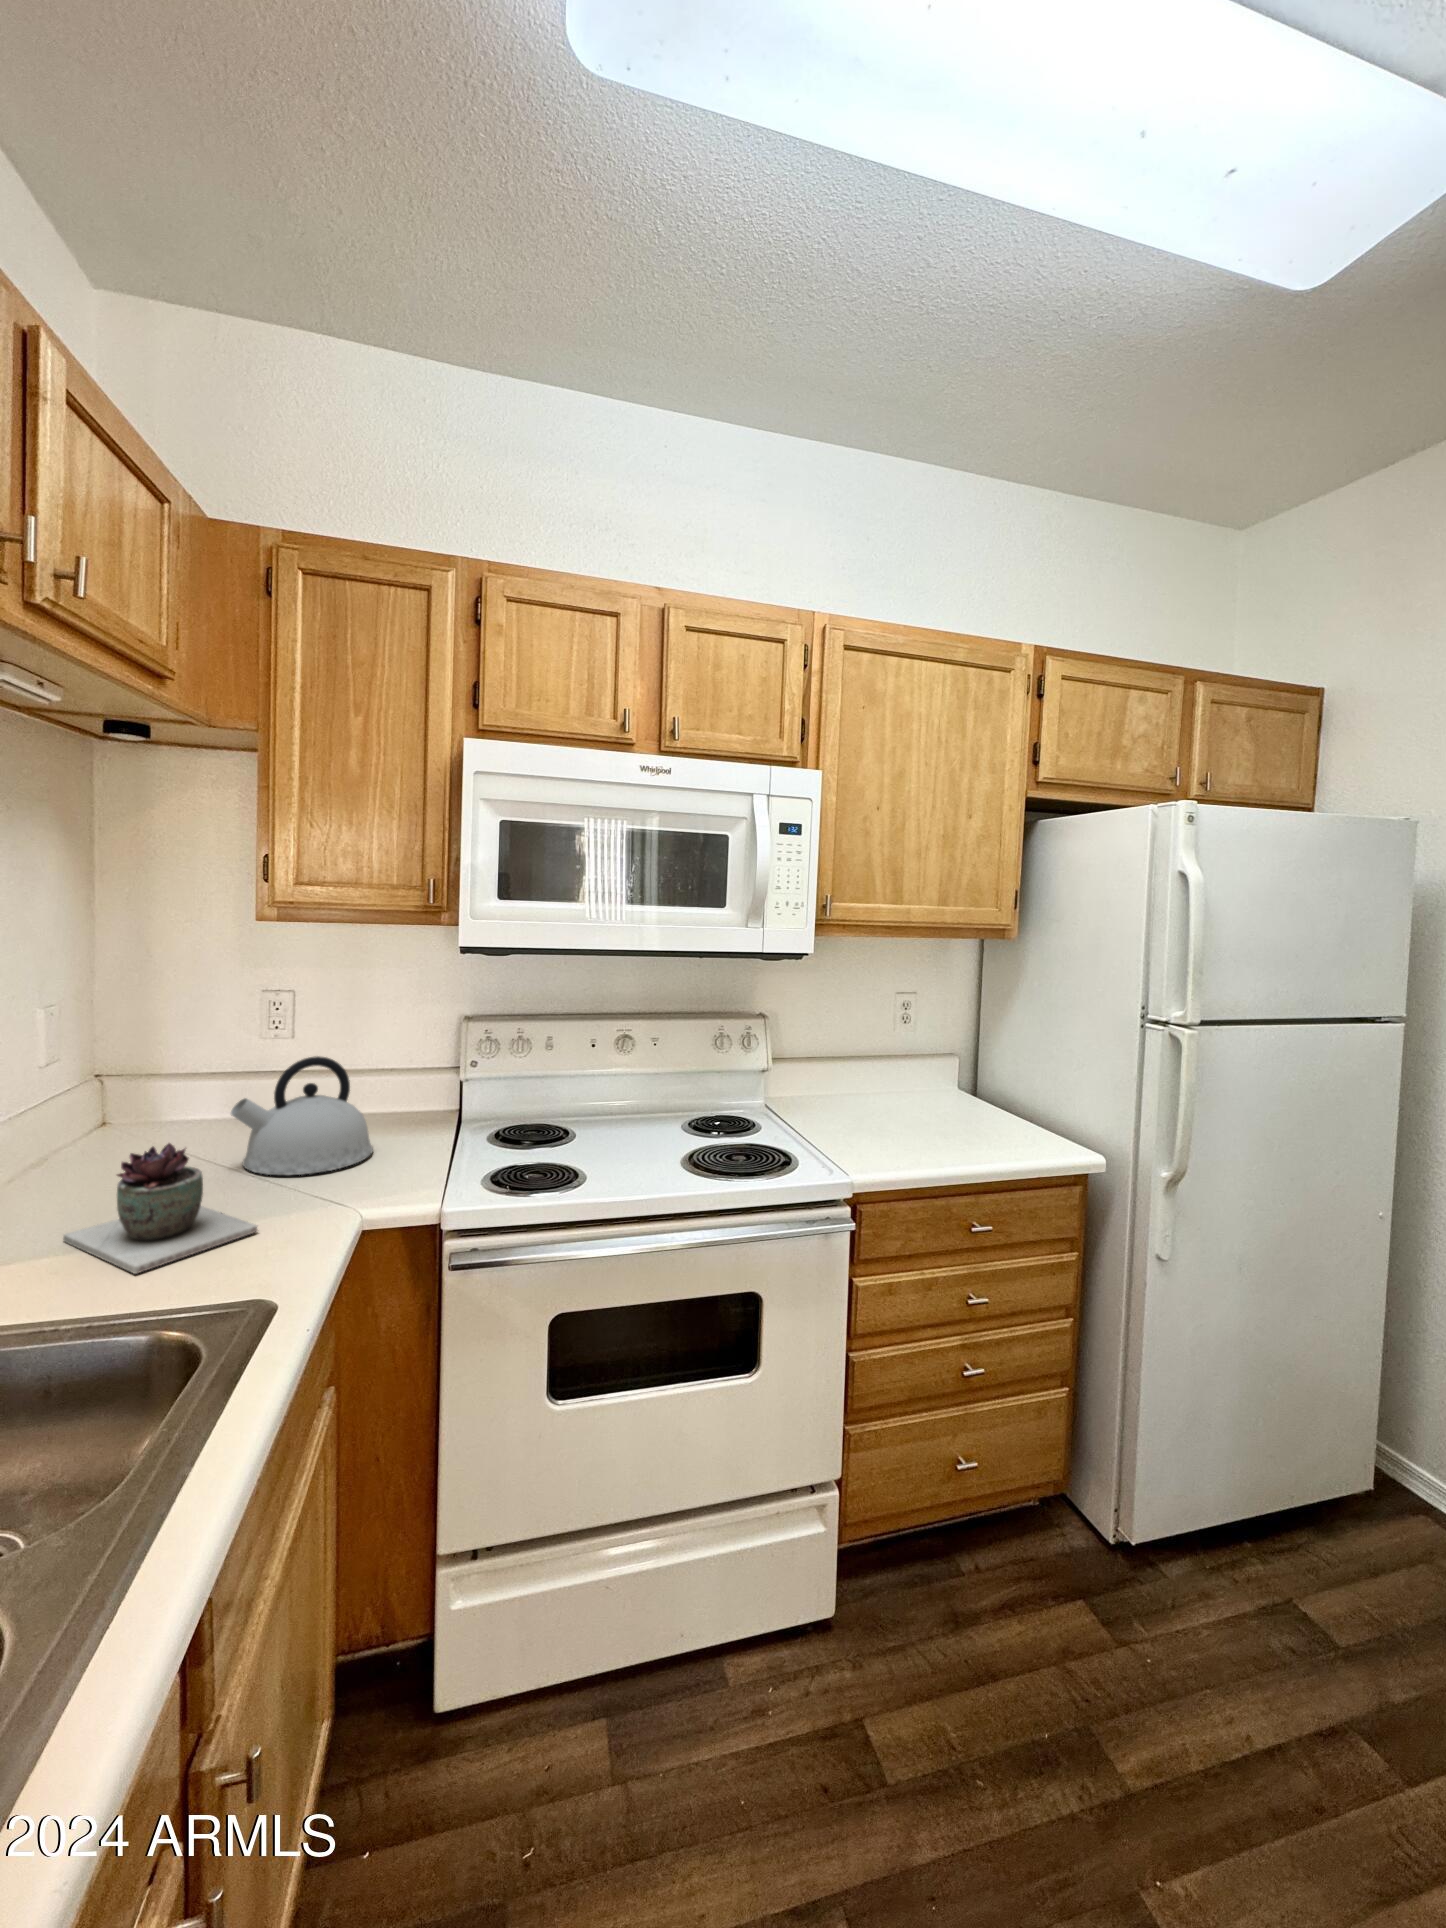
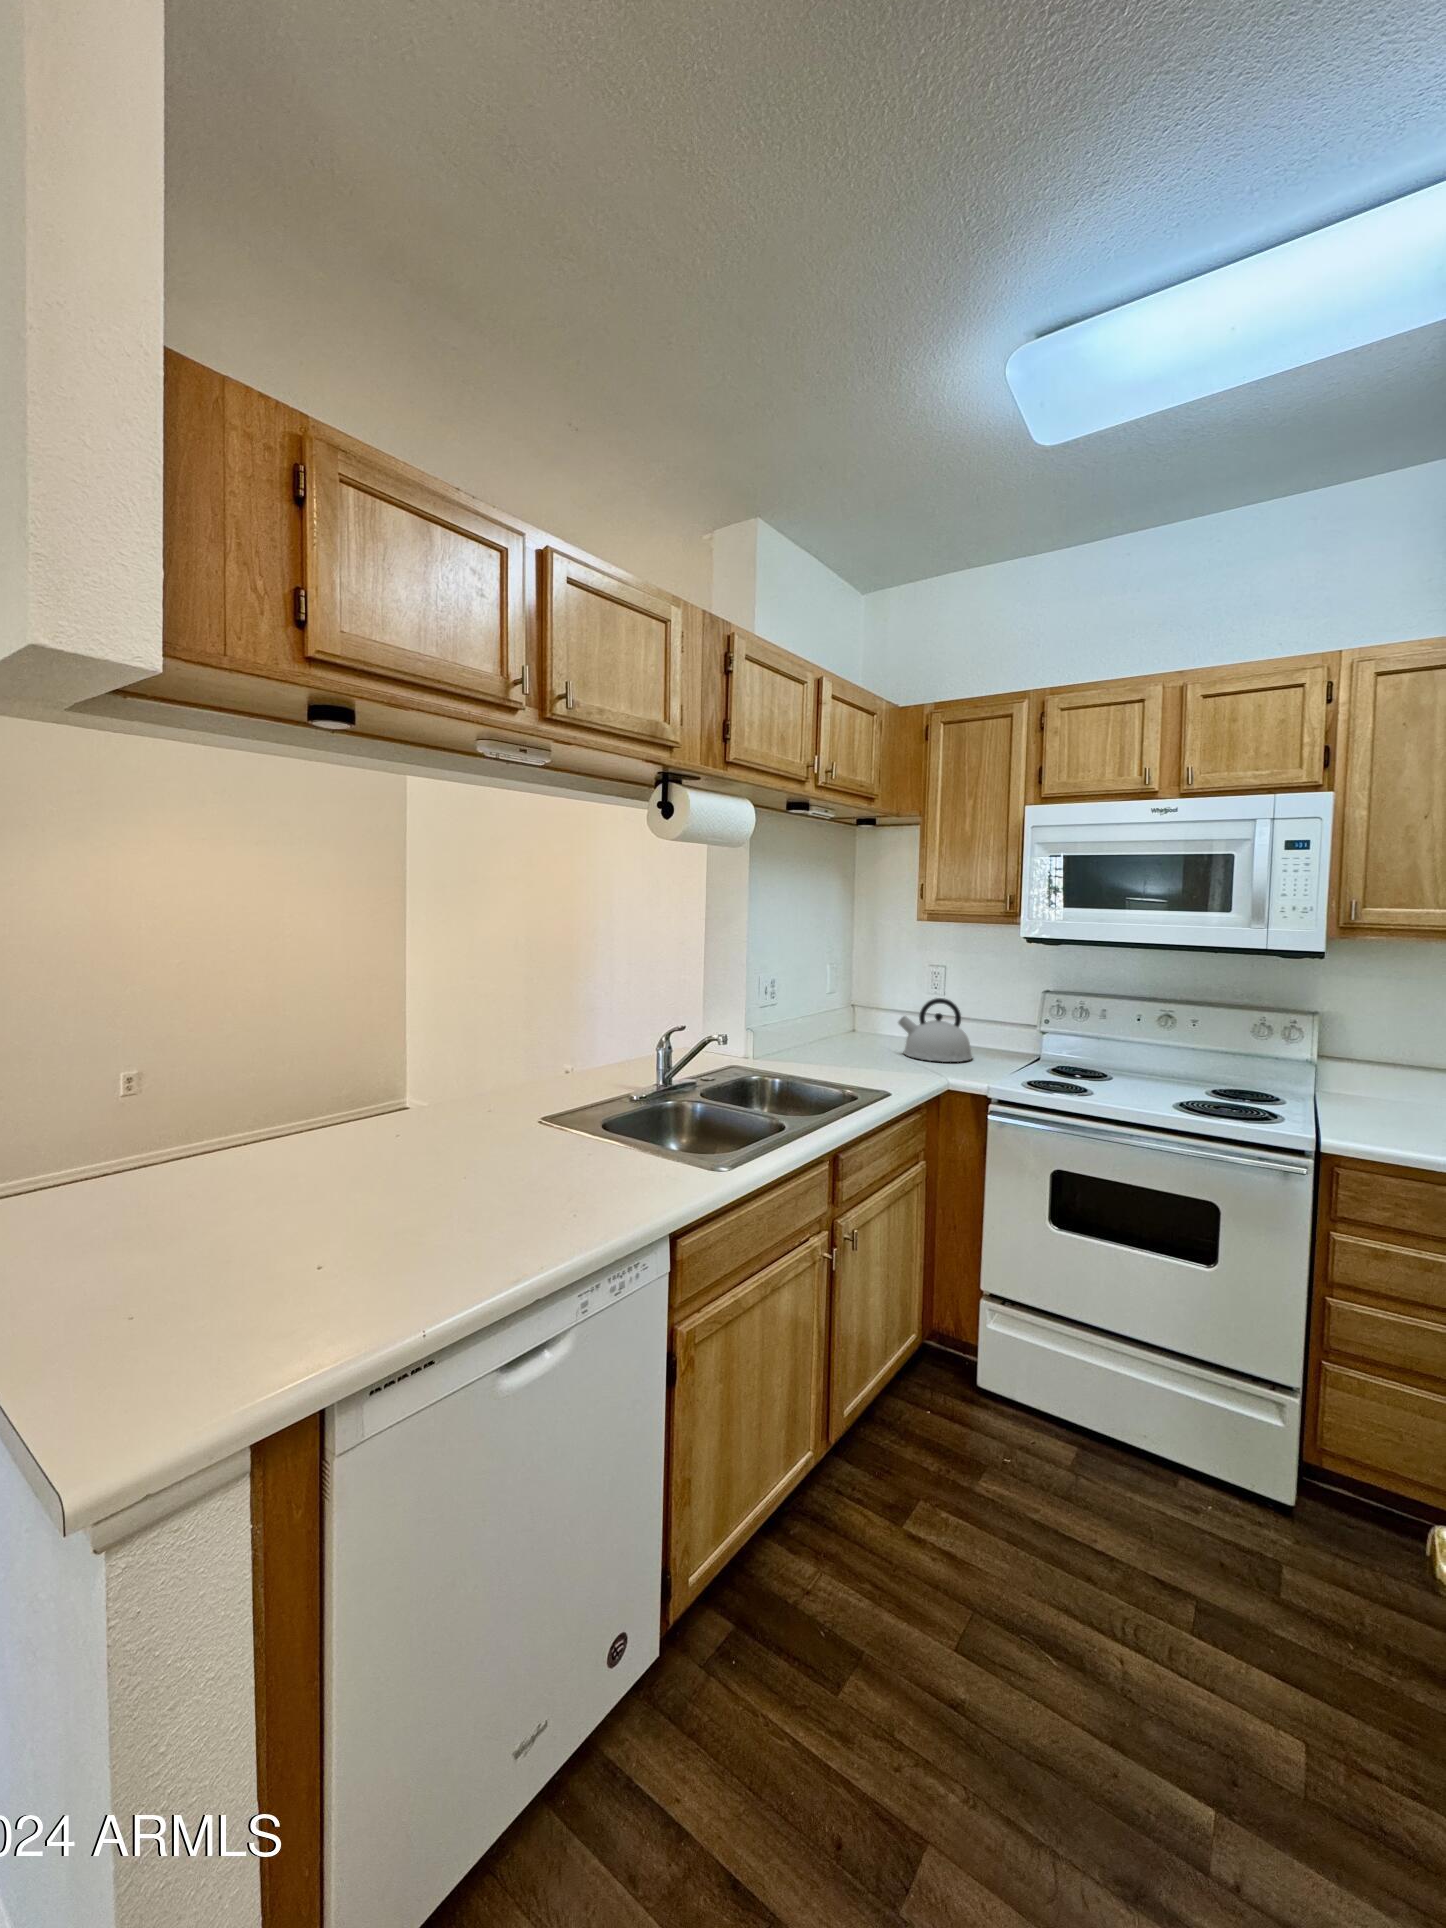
succulent plant: present [63,1143,258,1274] -> none [821,1023,895,1074]

